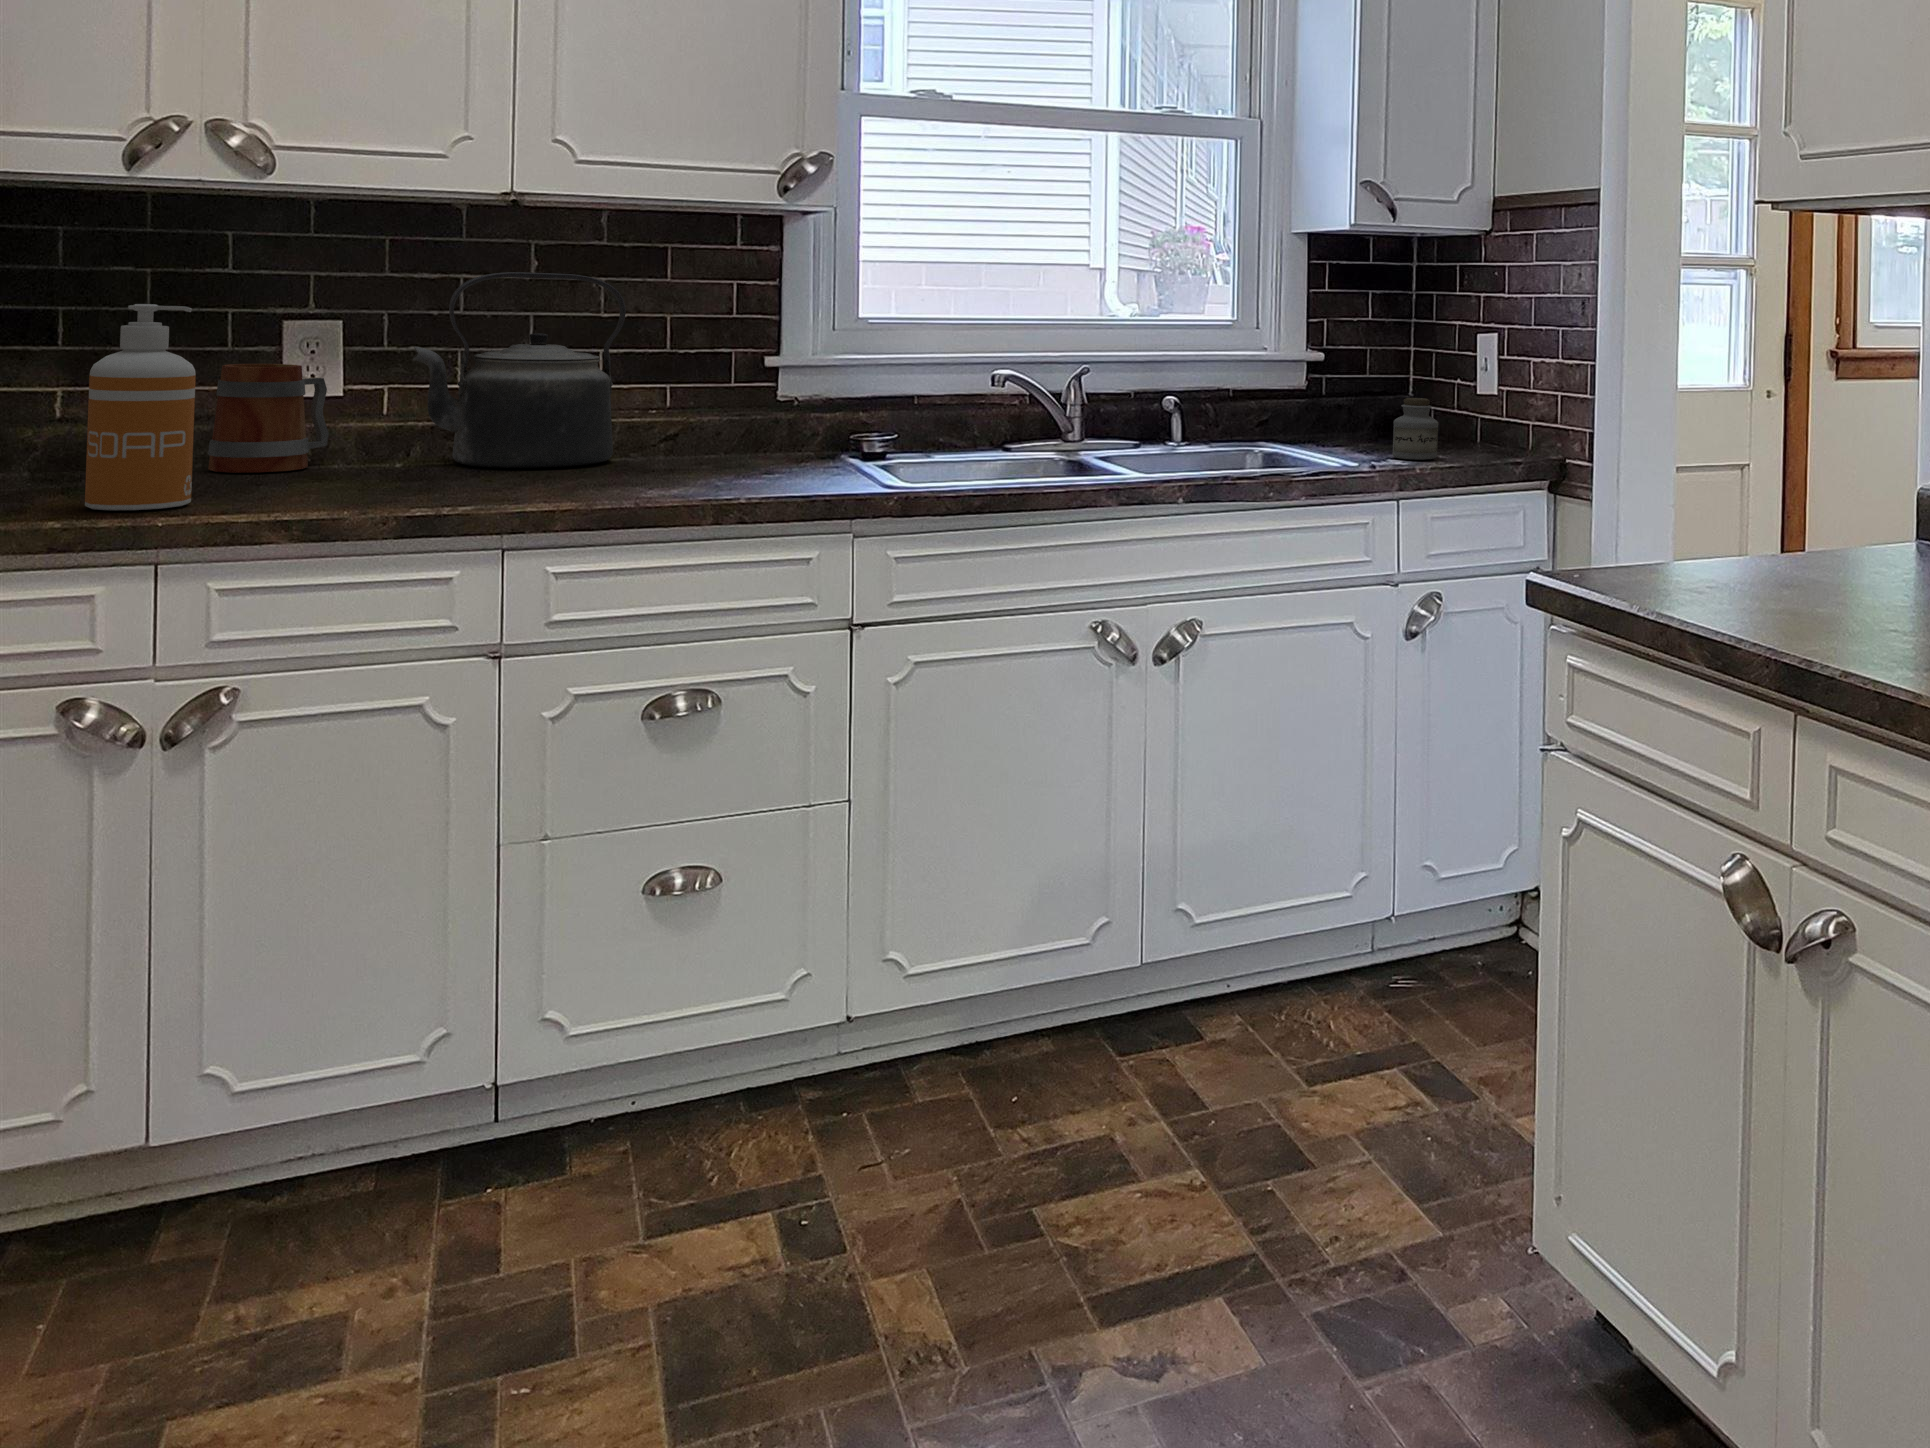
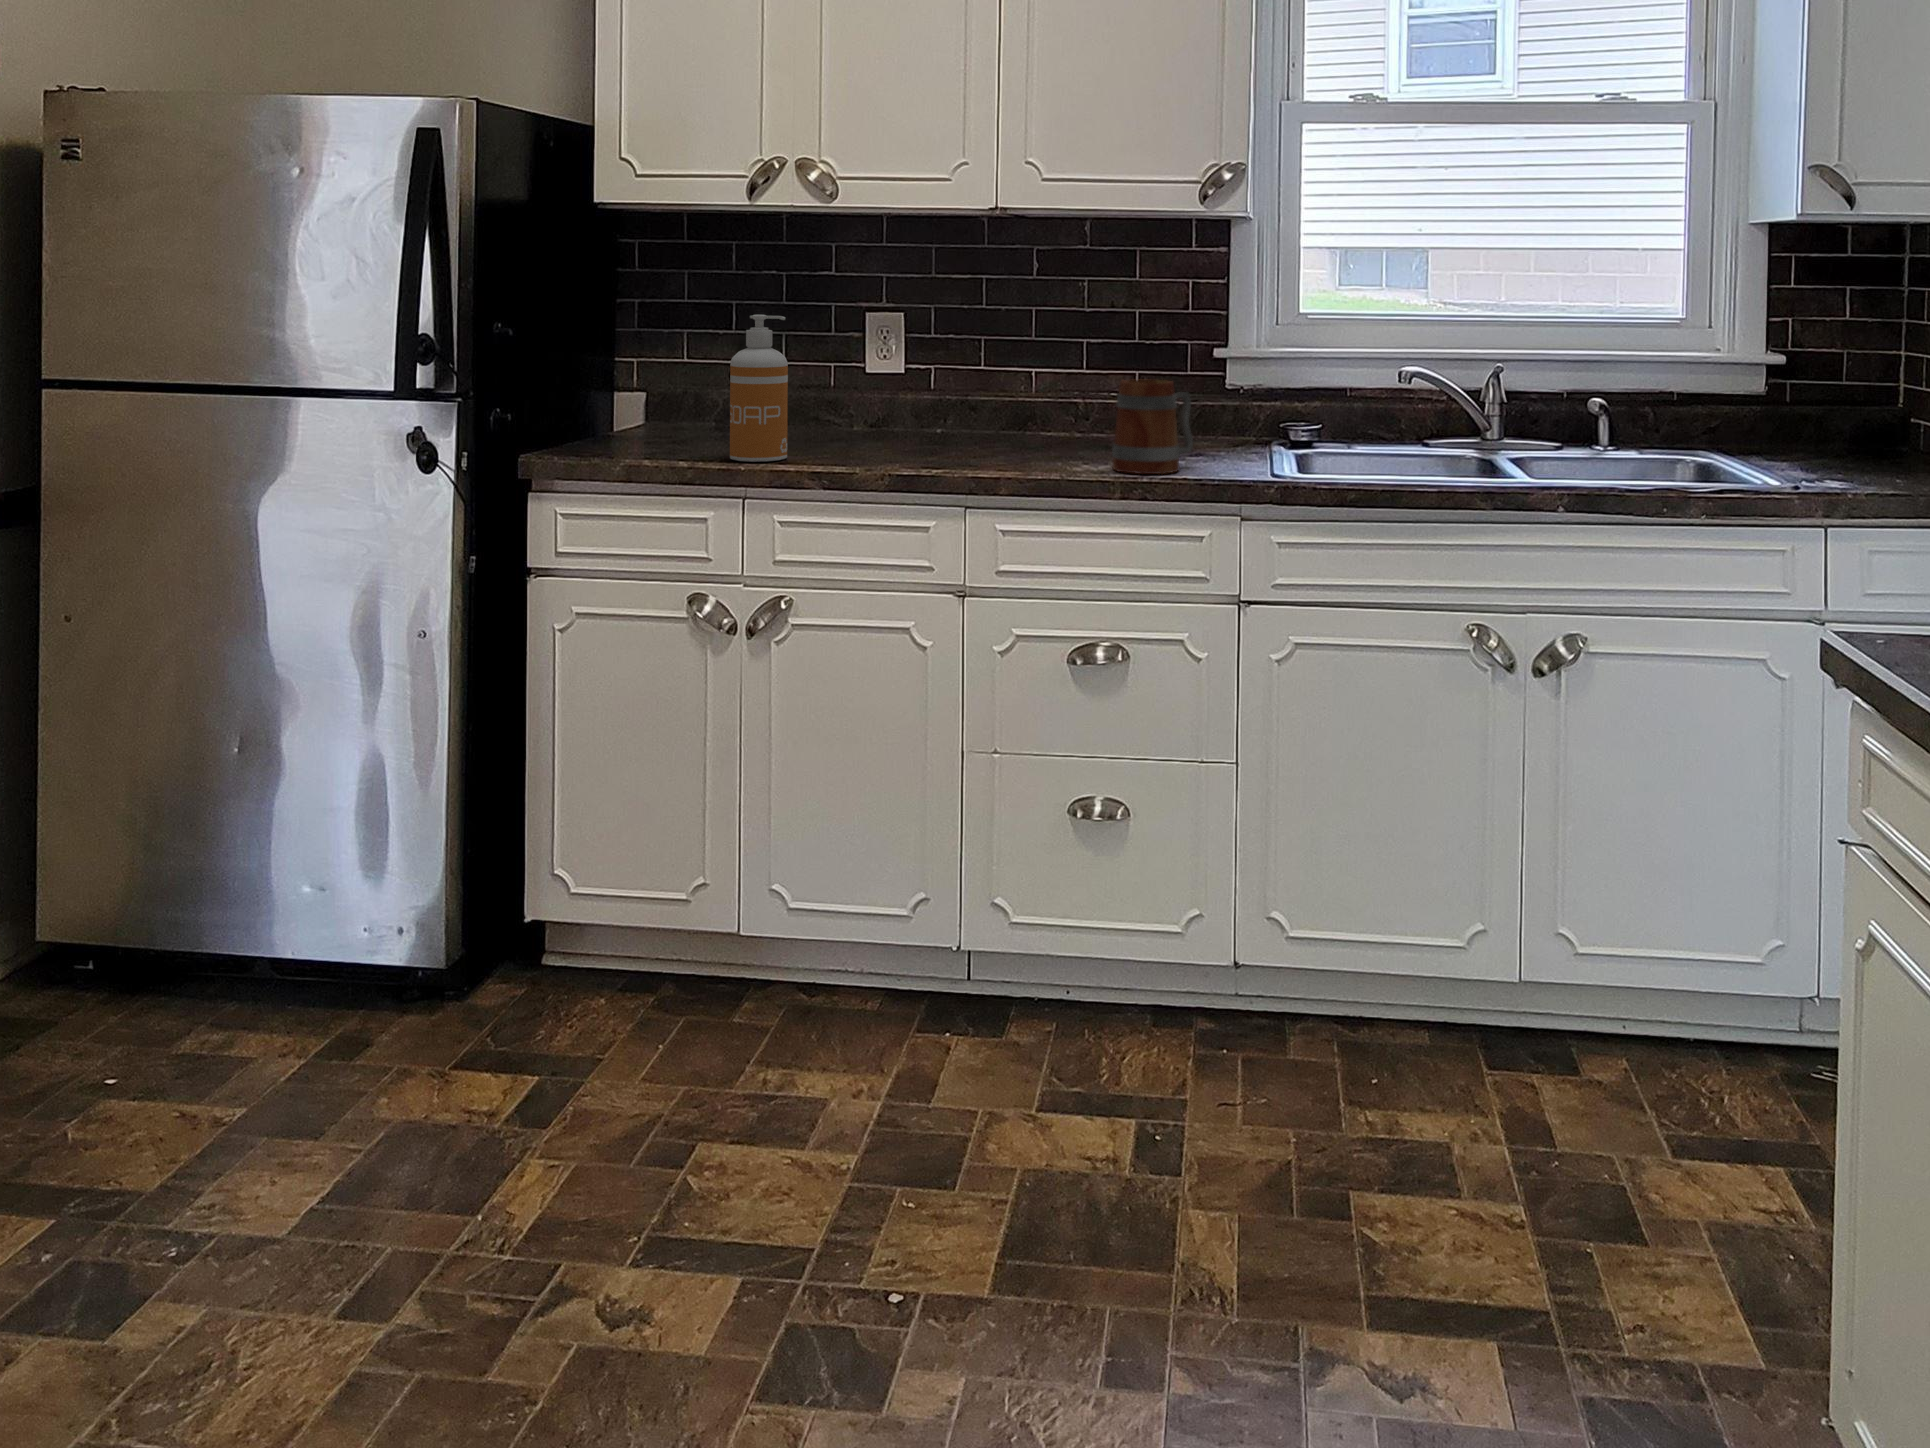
kettle: present [413,272,626,468] -> none [954,284,1099,442]
mug: present [208,364,329,473] -> present [1112,380,1193,474]
jar: present [1393,398,1438,460] -> none [1849,407,1907,479]

